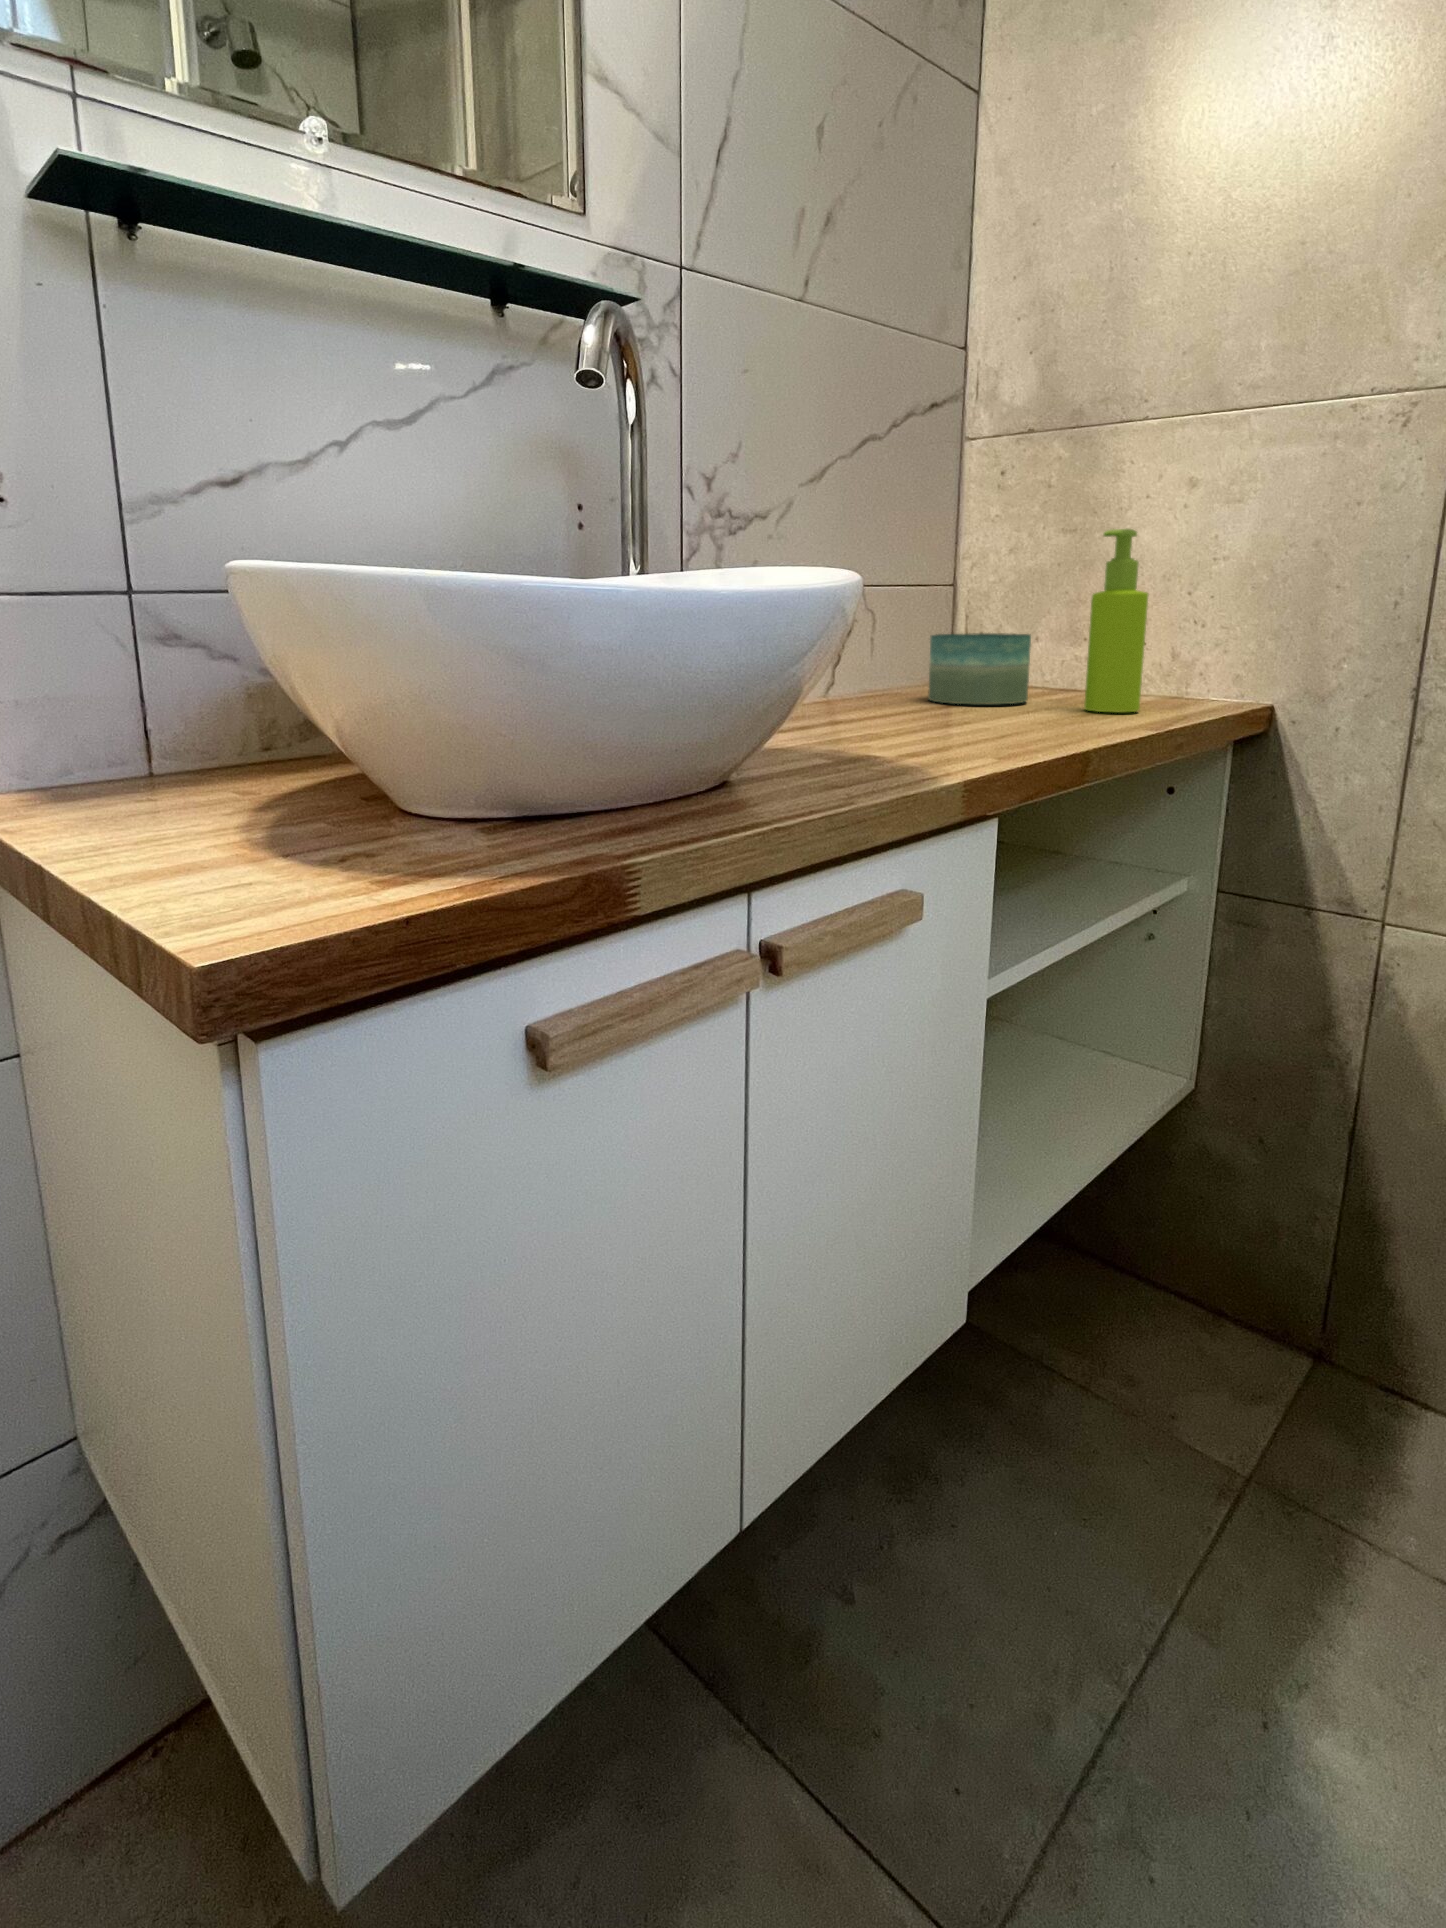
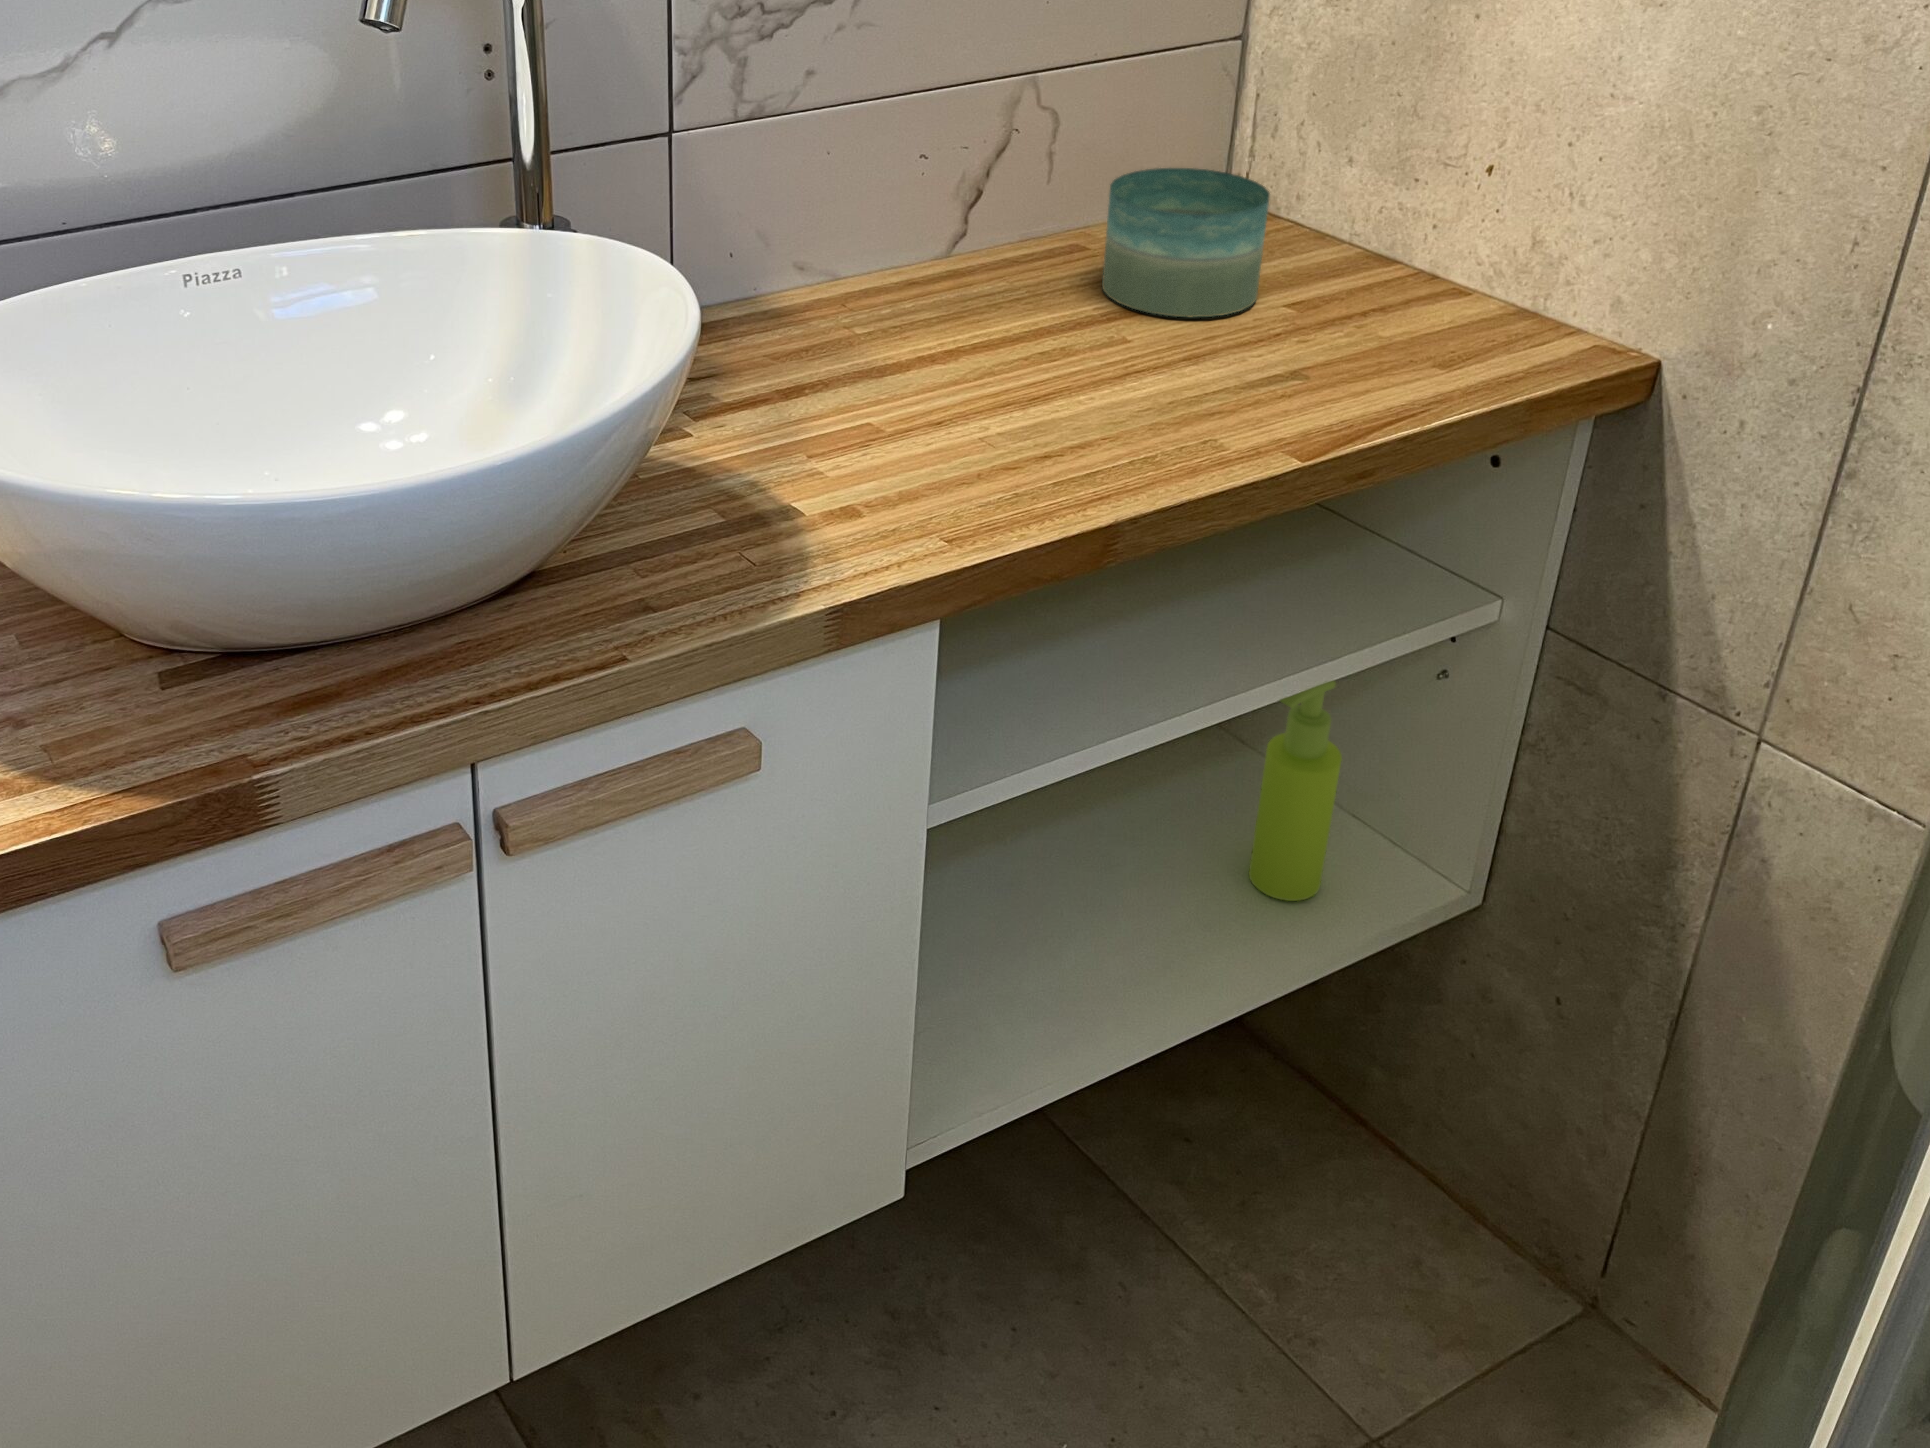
soap dispenser: present [1084,529,1148,712] -> present [1249,681,1342,901]

